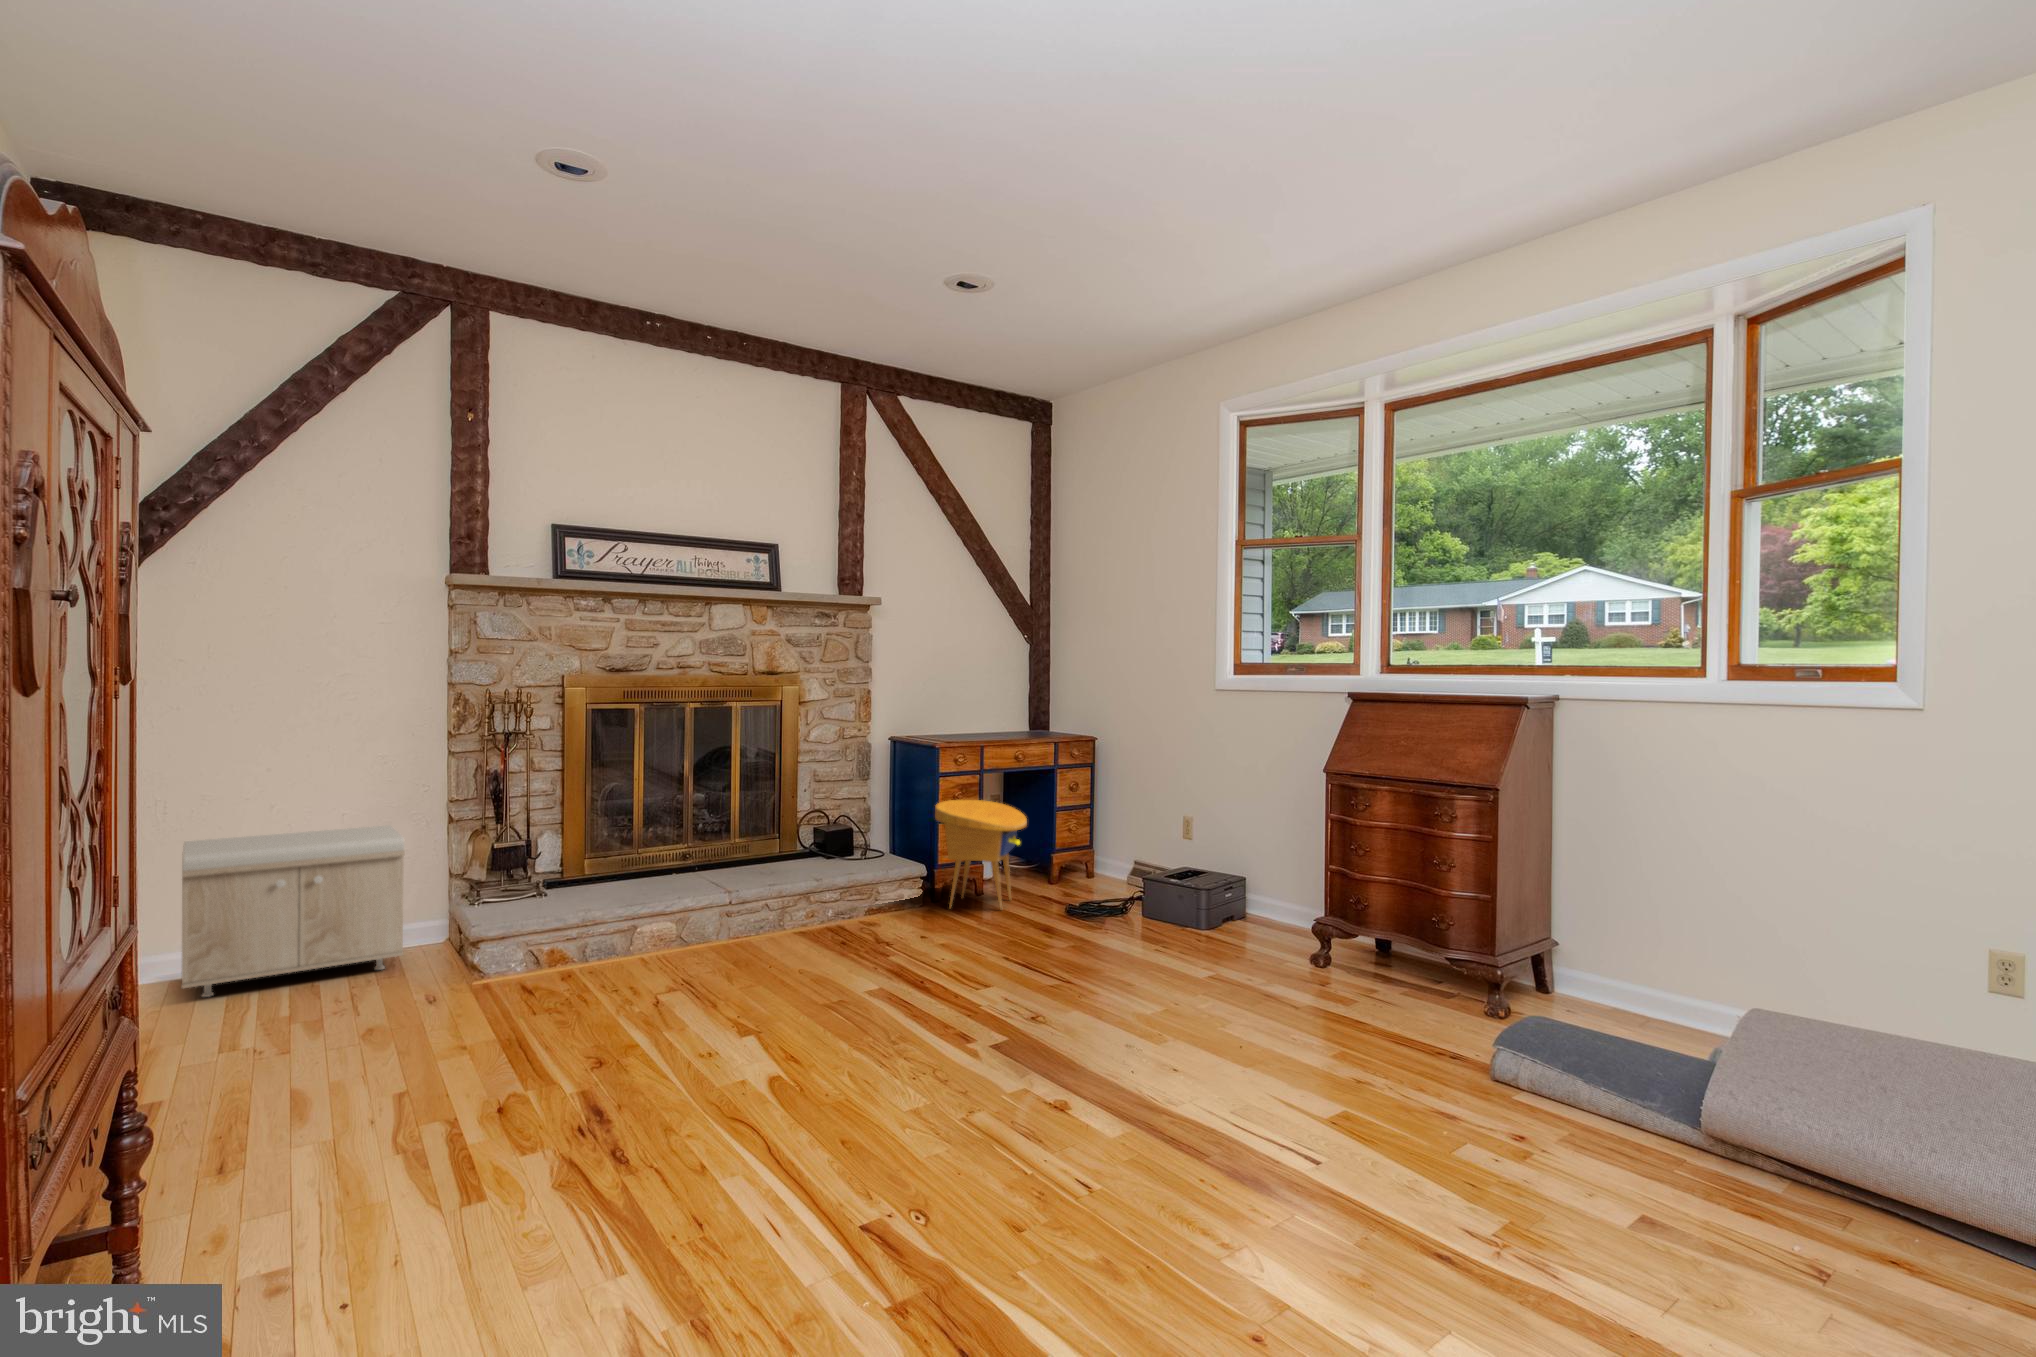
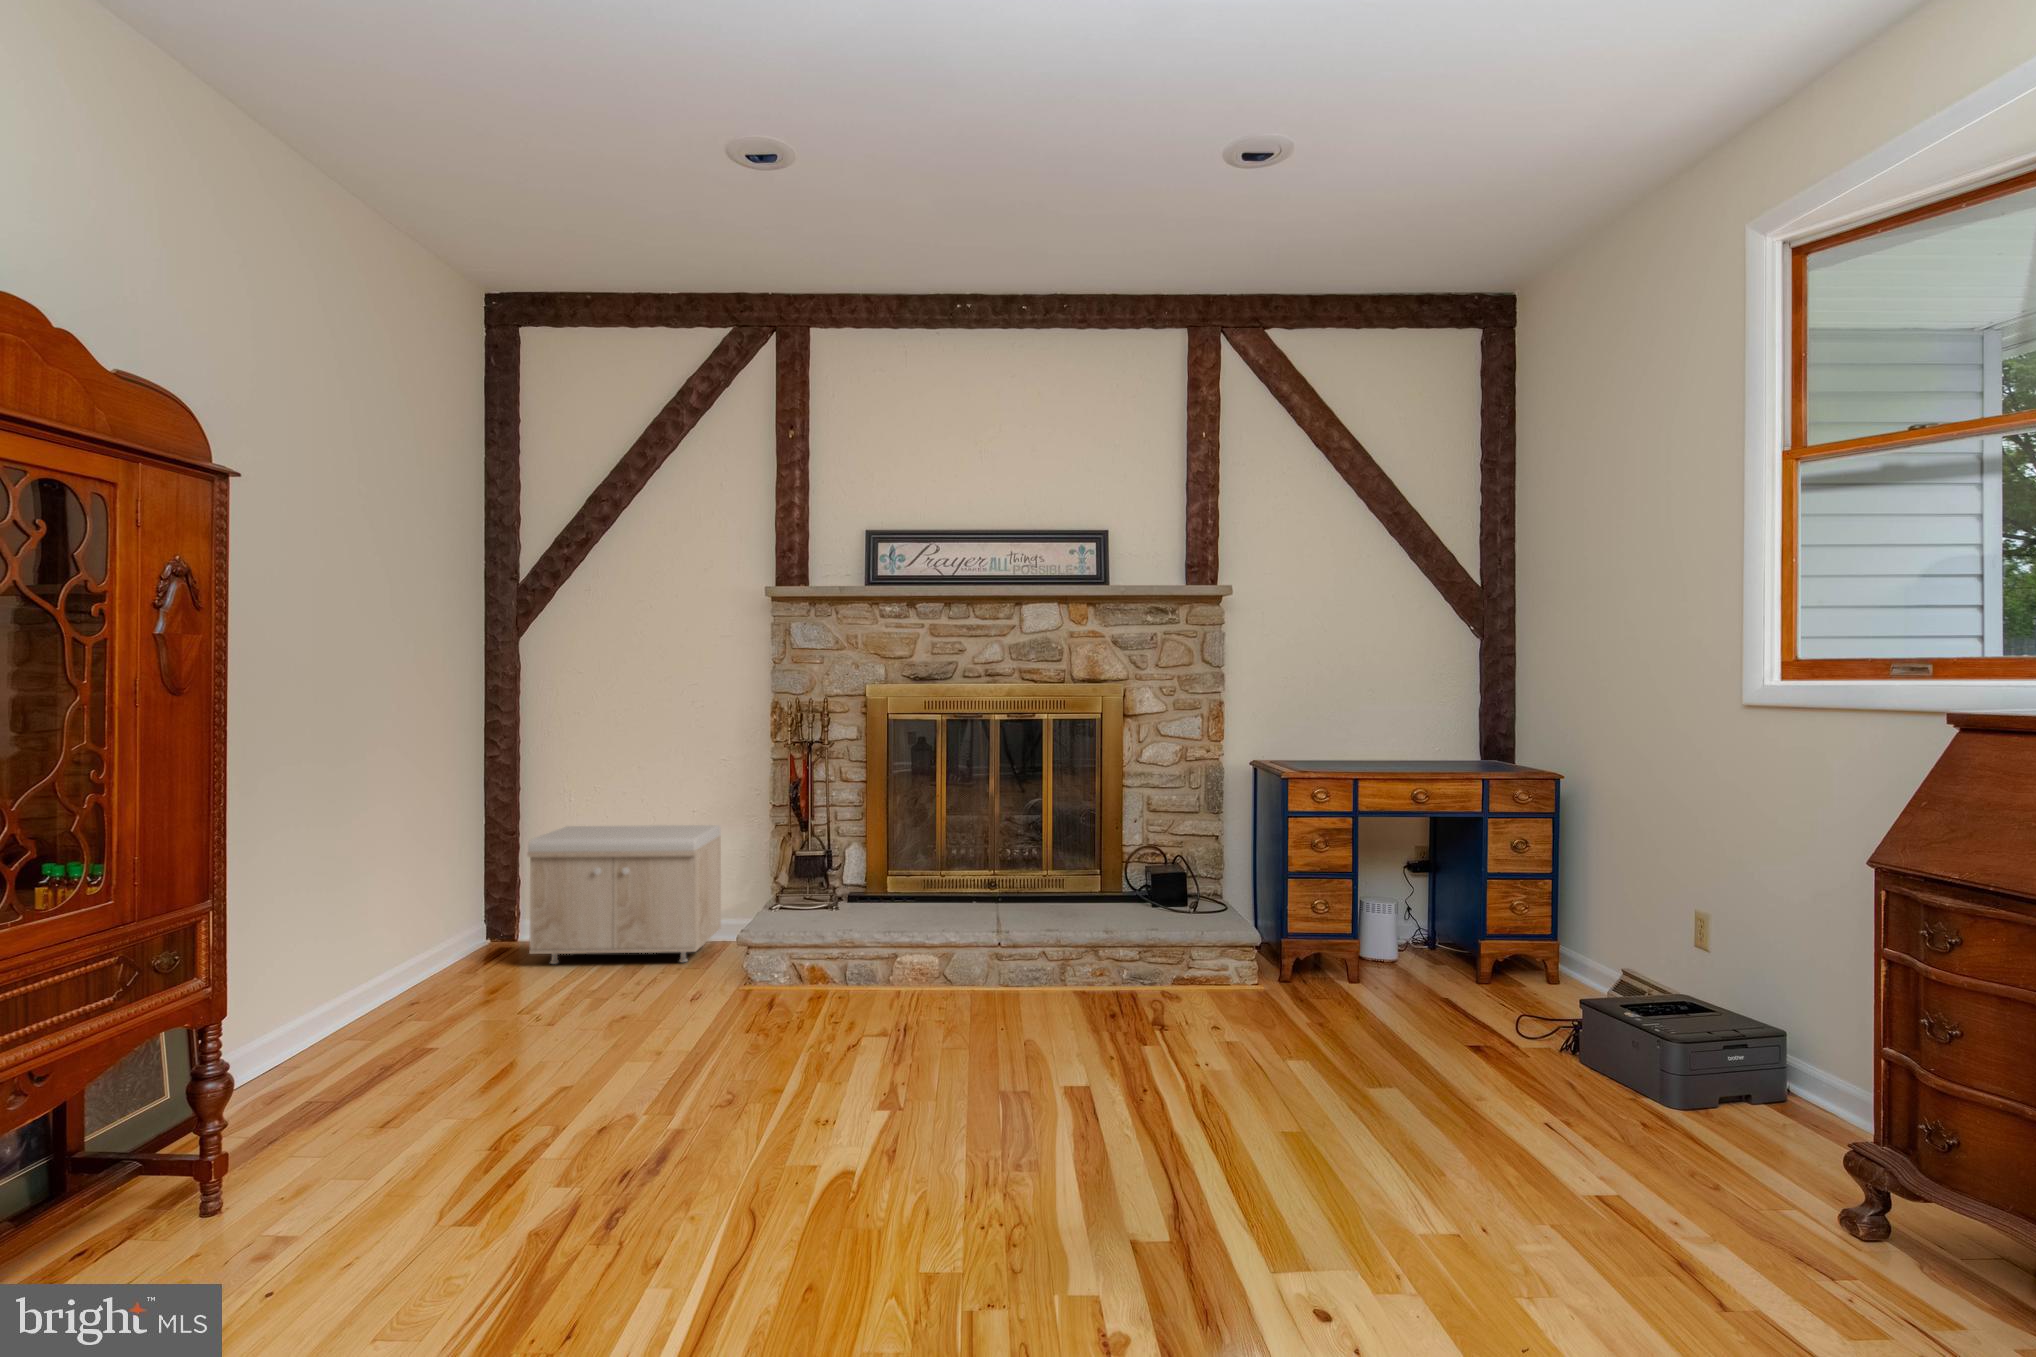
side table: present [935,800,1027,909] -> none [1262,848,1395,1011]

